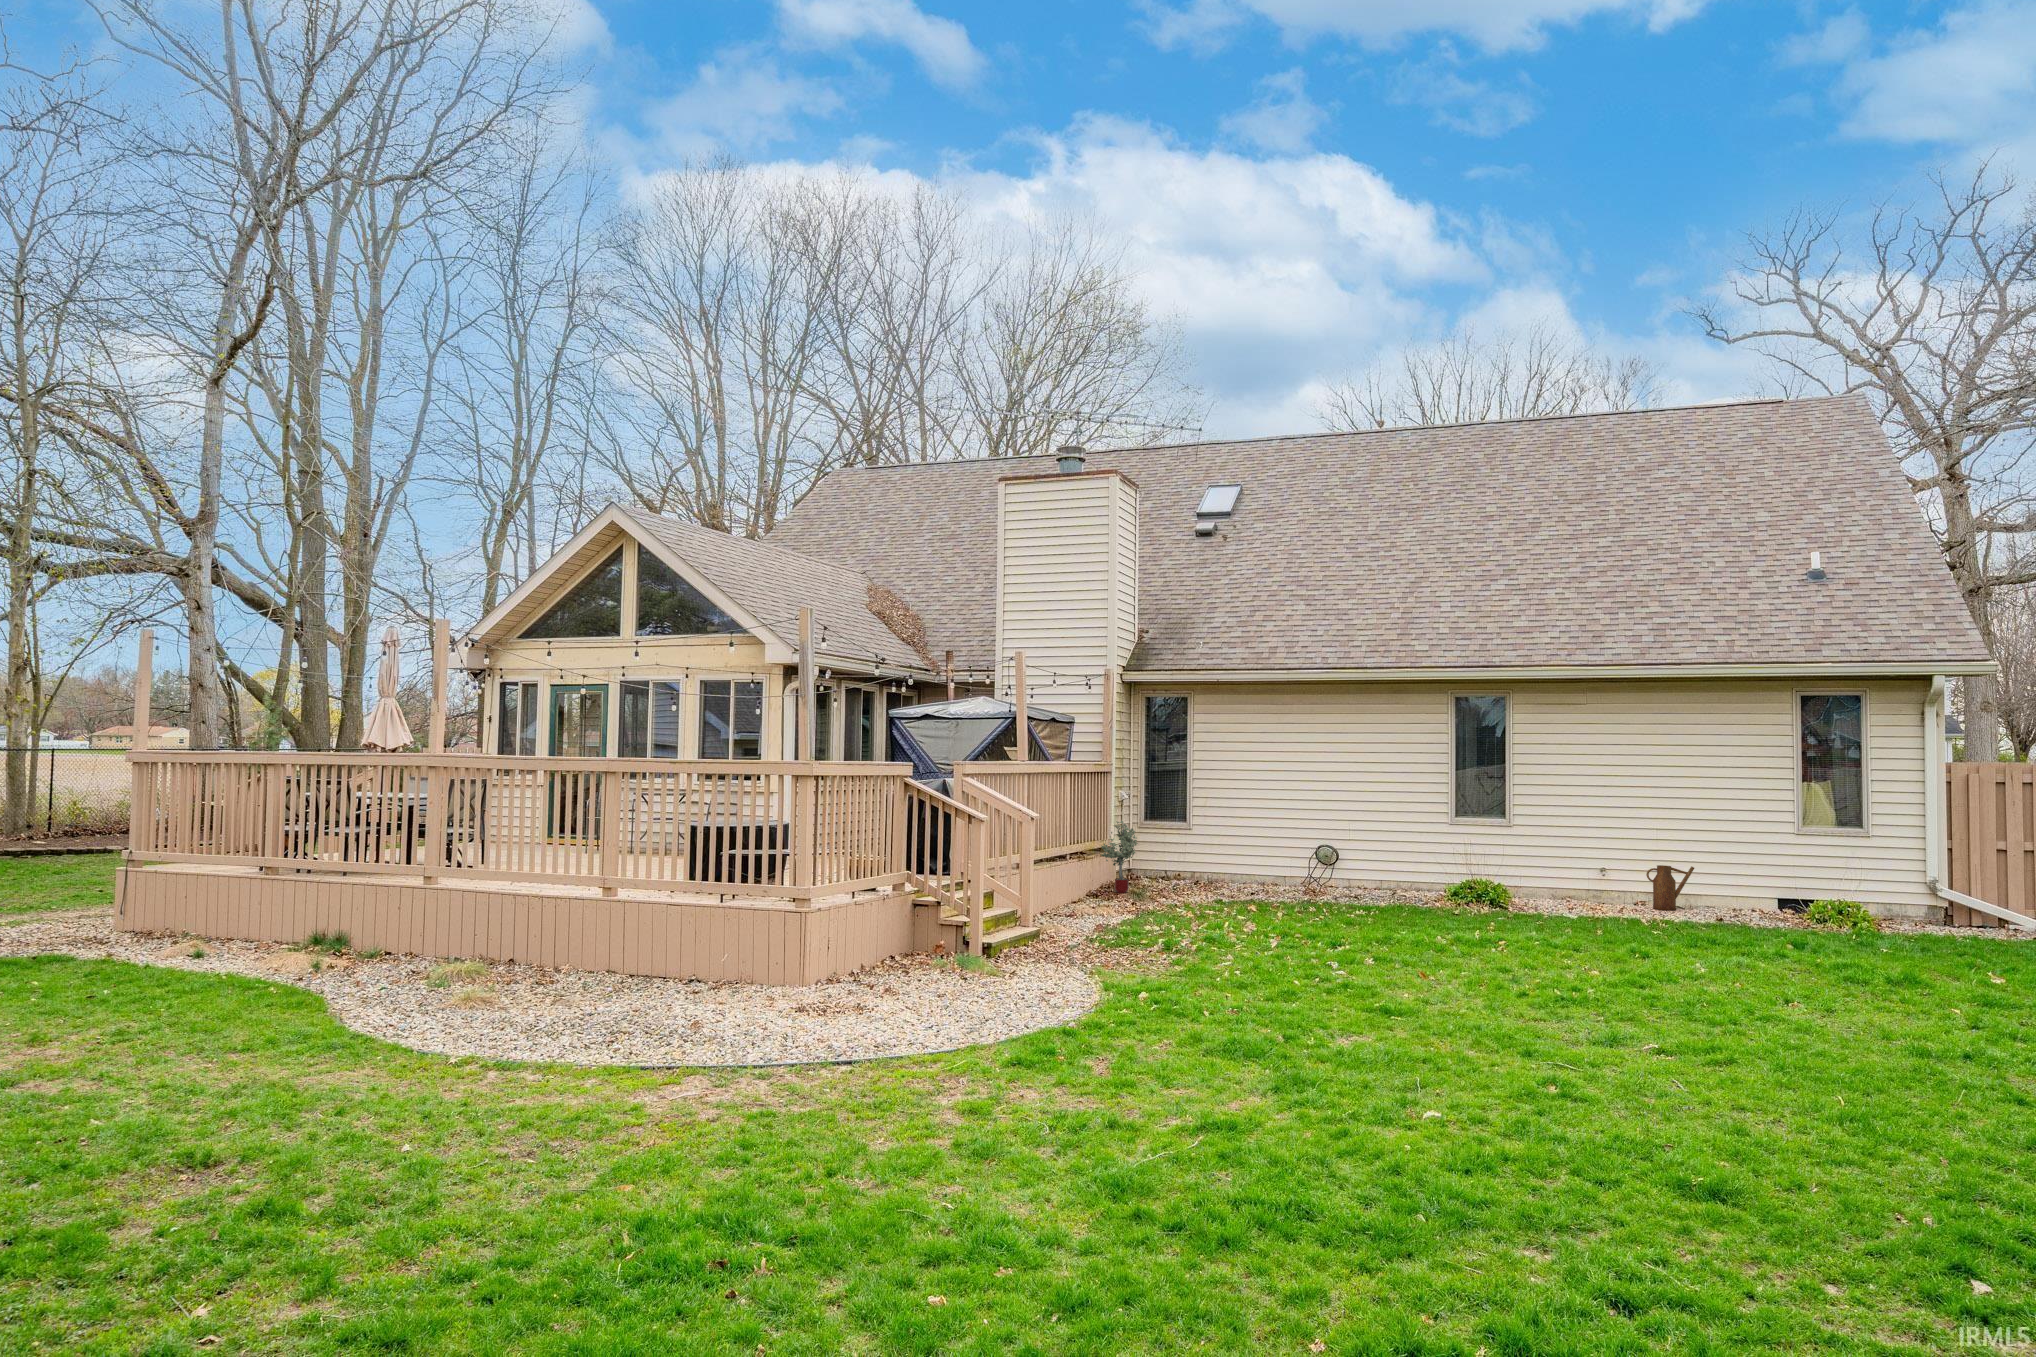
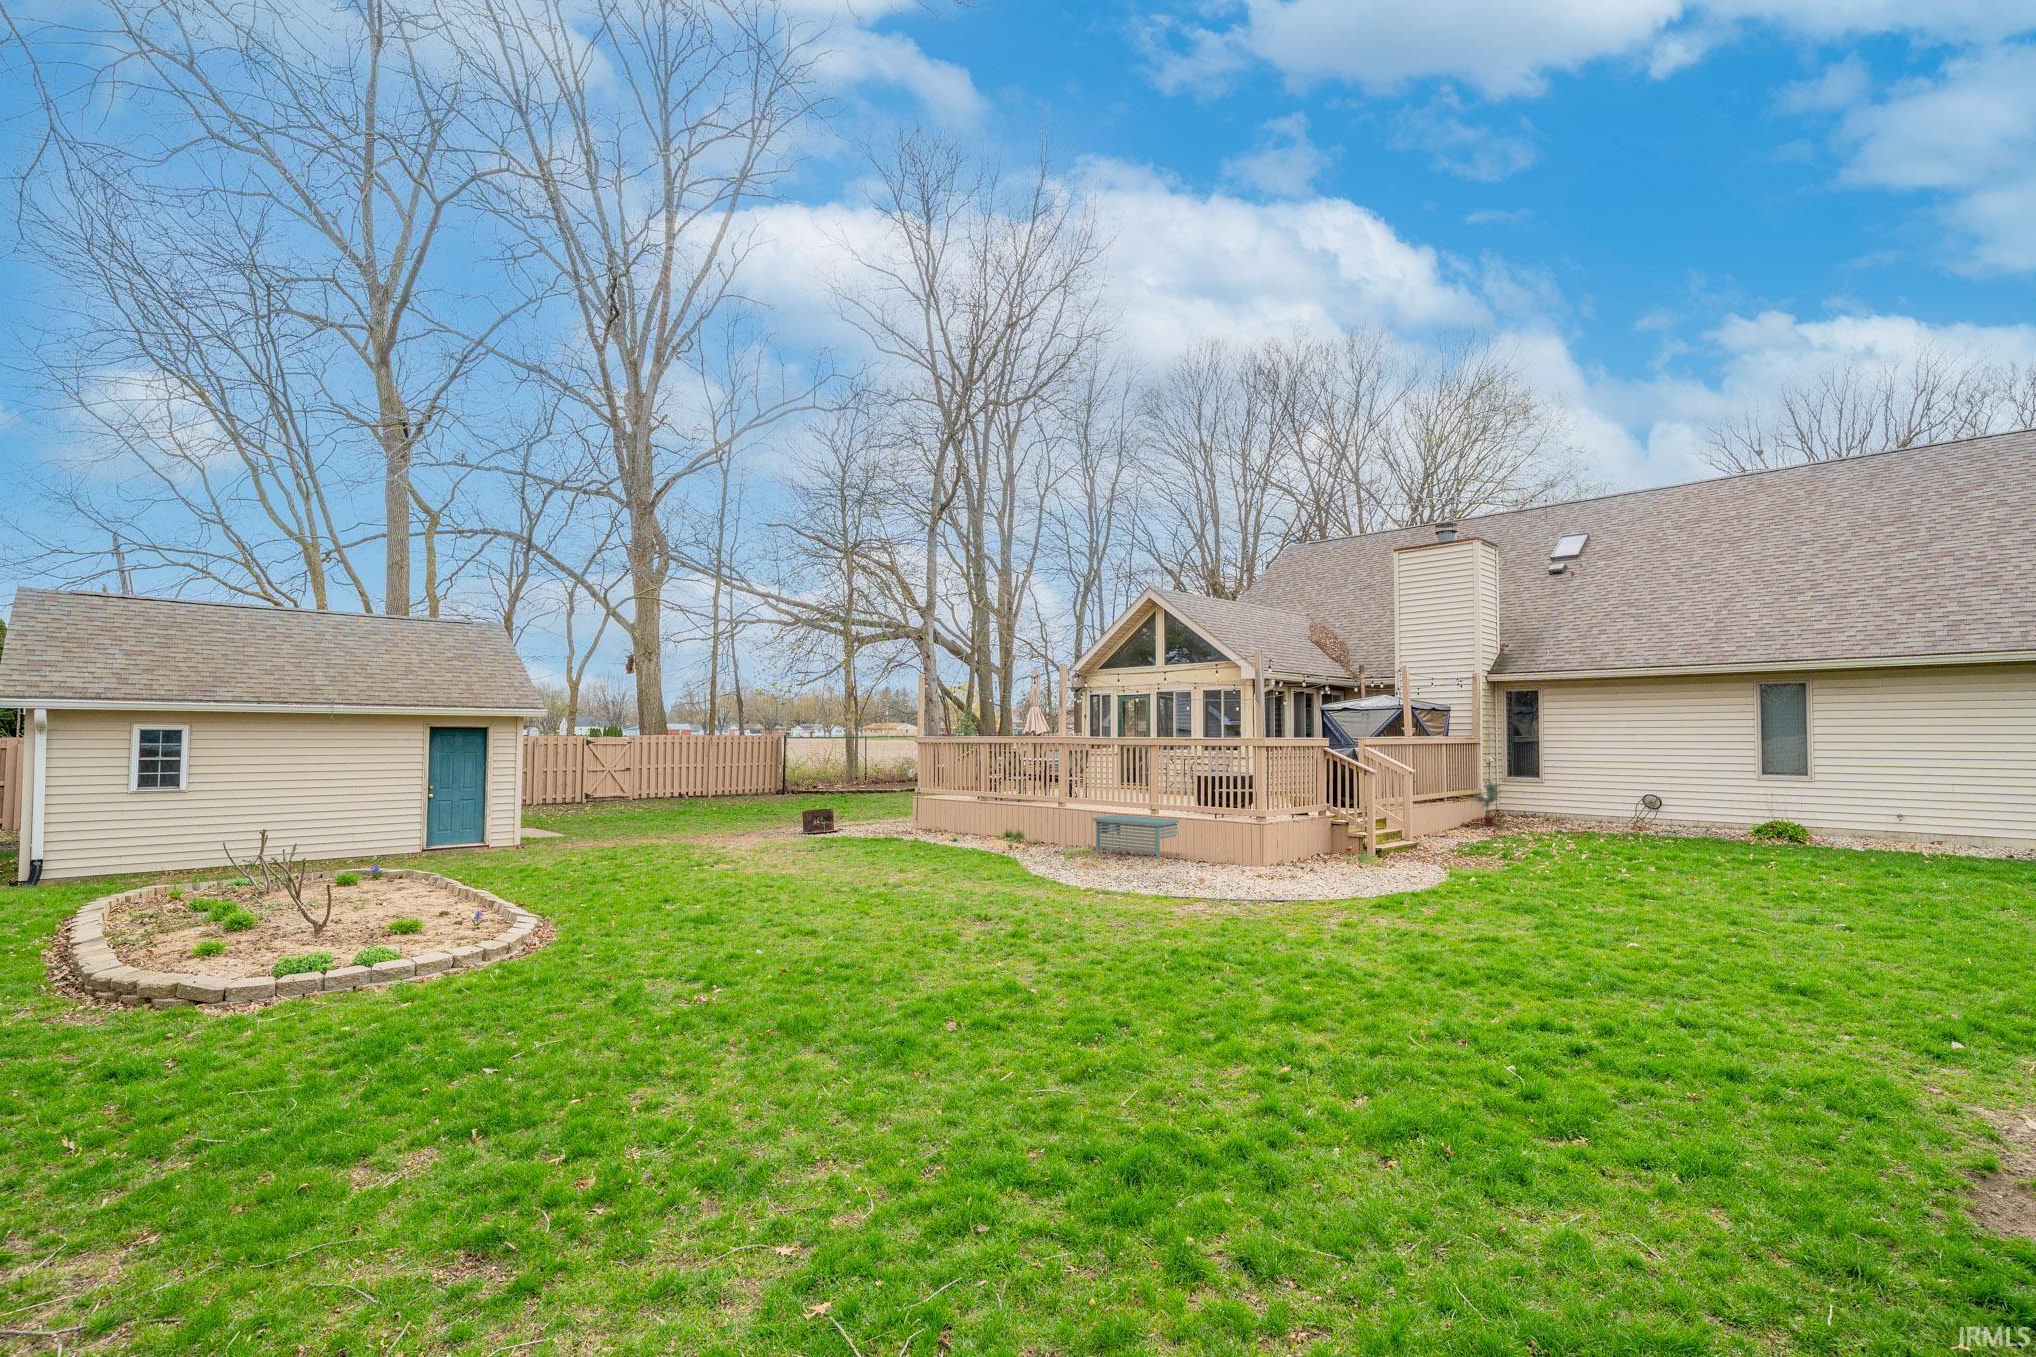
watering can: present [1646,865,1694,910] -> none [1941,815,1989,850]
storage bench: none [481,903,661,991] -> present [1093,815,1180,859]

